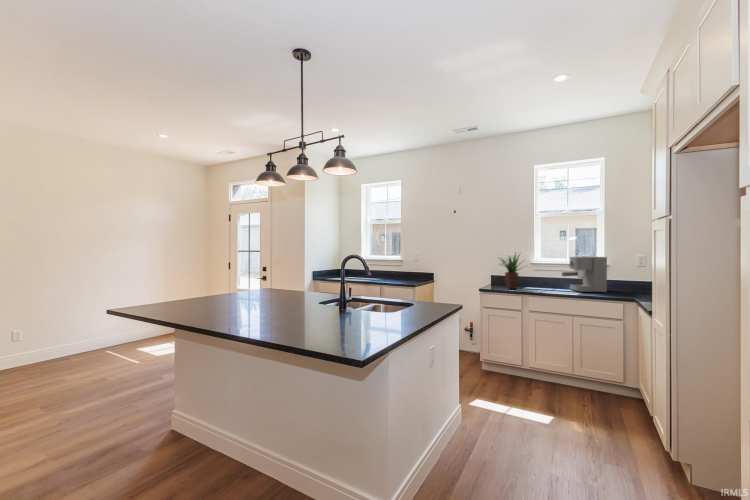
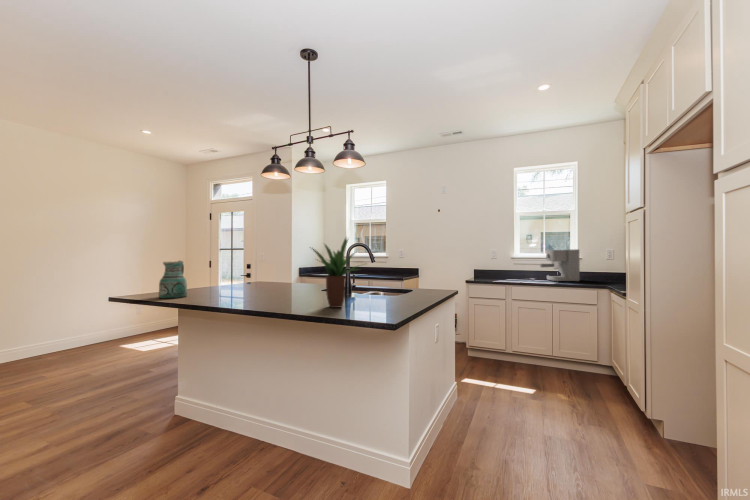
potted plant: present [500,254,522,289] -> present [312,238,359,308]
ceramic pitcher: none [151,270,180,308] -> present [159,261,187,298]

